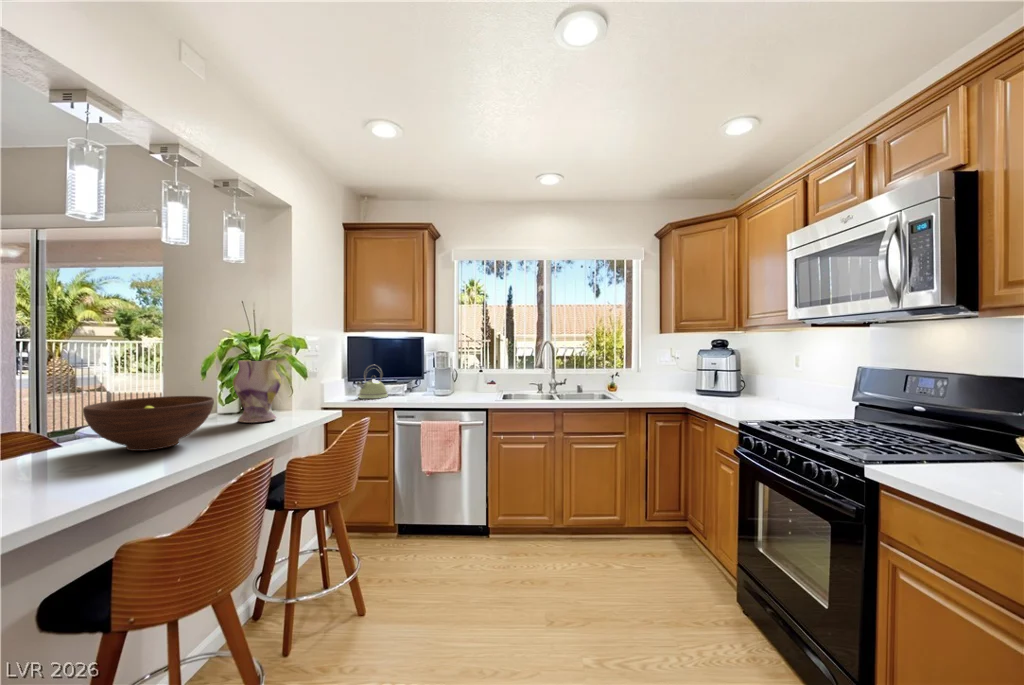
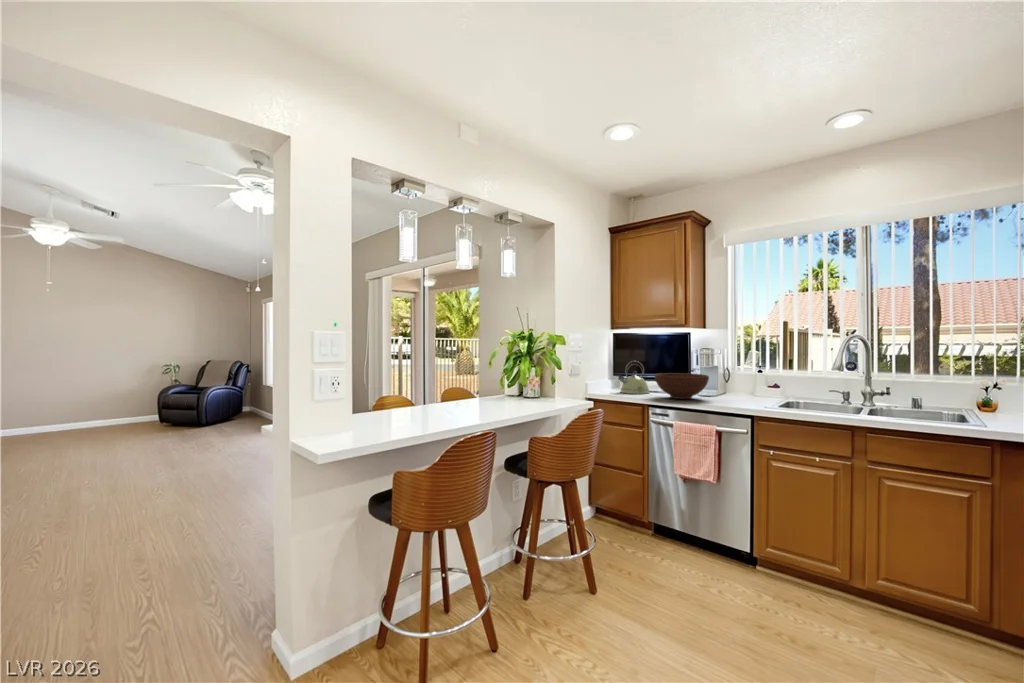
vase: present [233,360,281,423] -> none [508,353,541,402]
fruit bowl: present [83,396,214,451] -> present [655,373,709,399]

